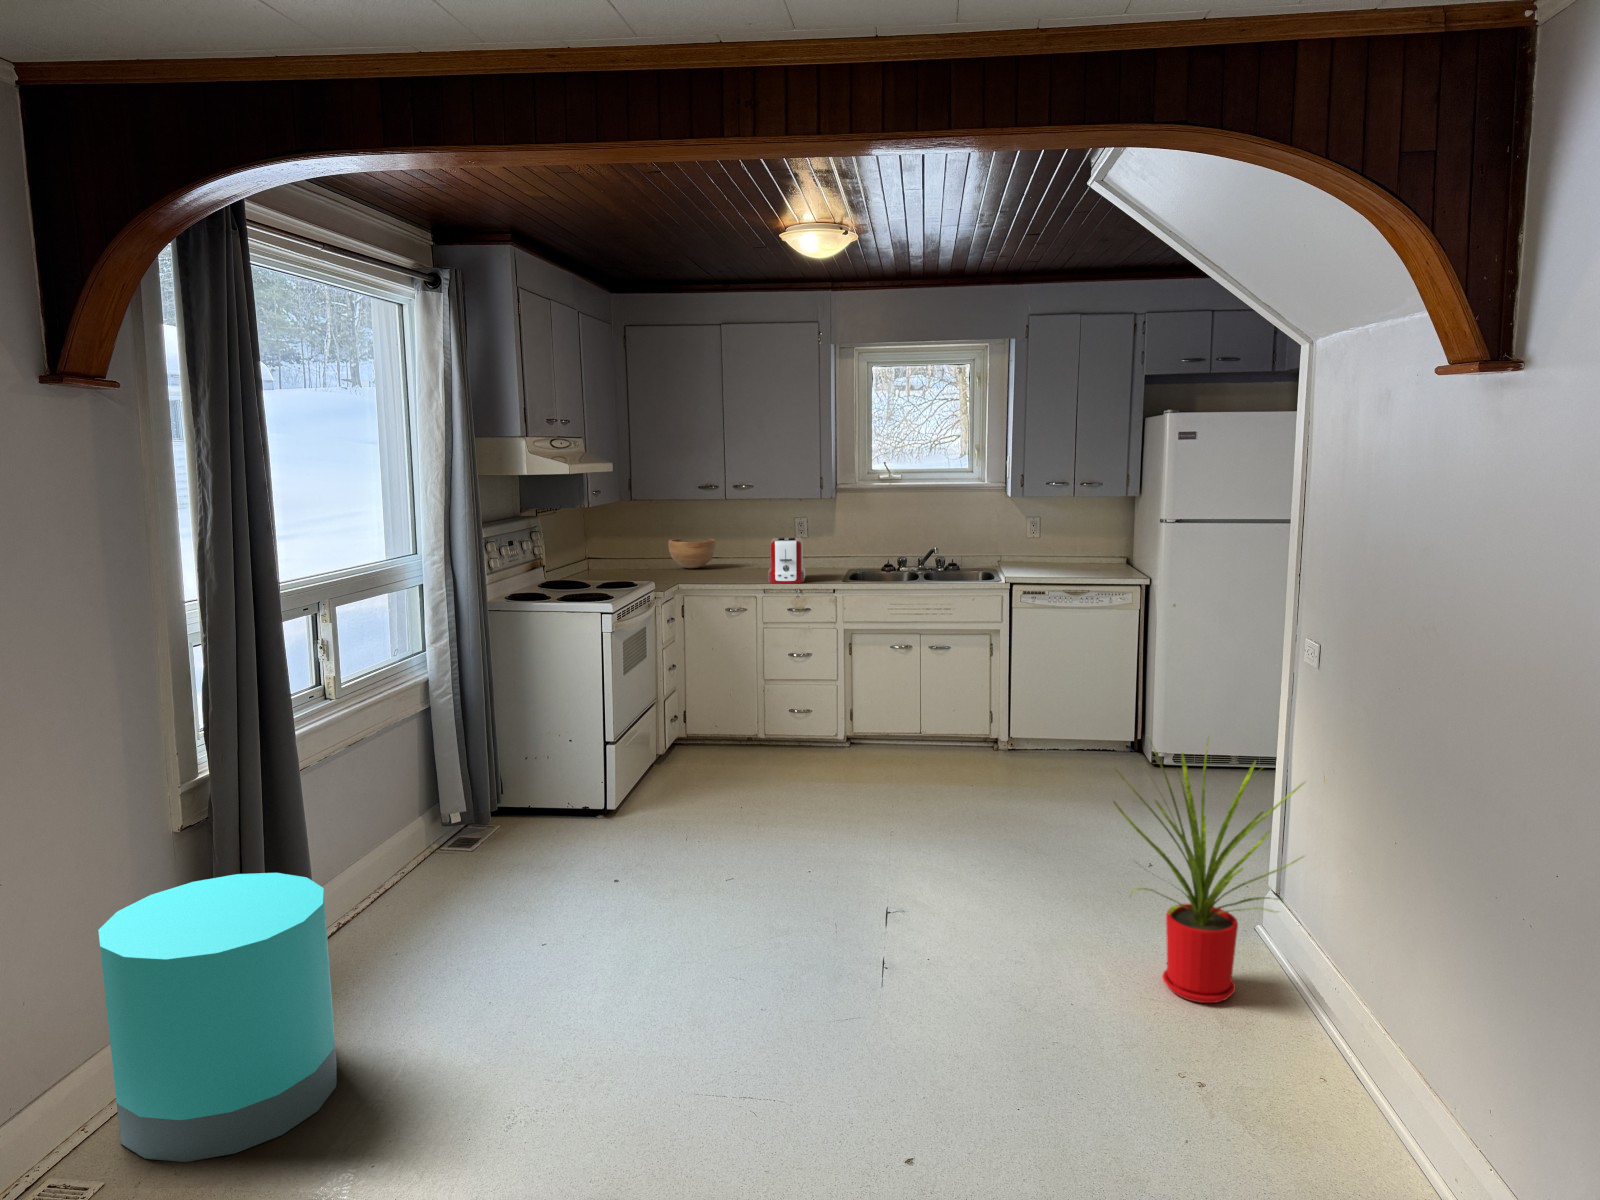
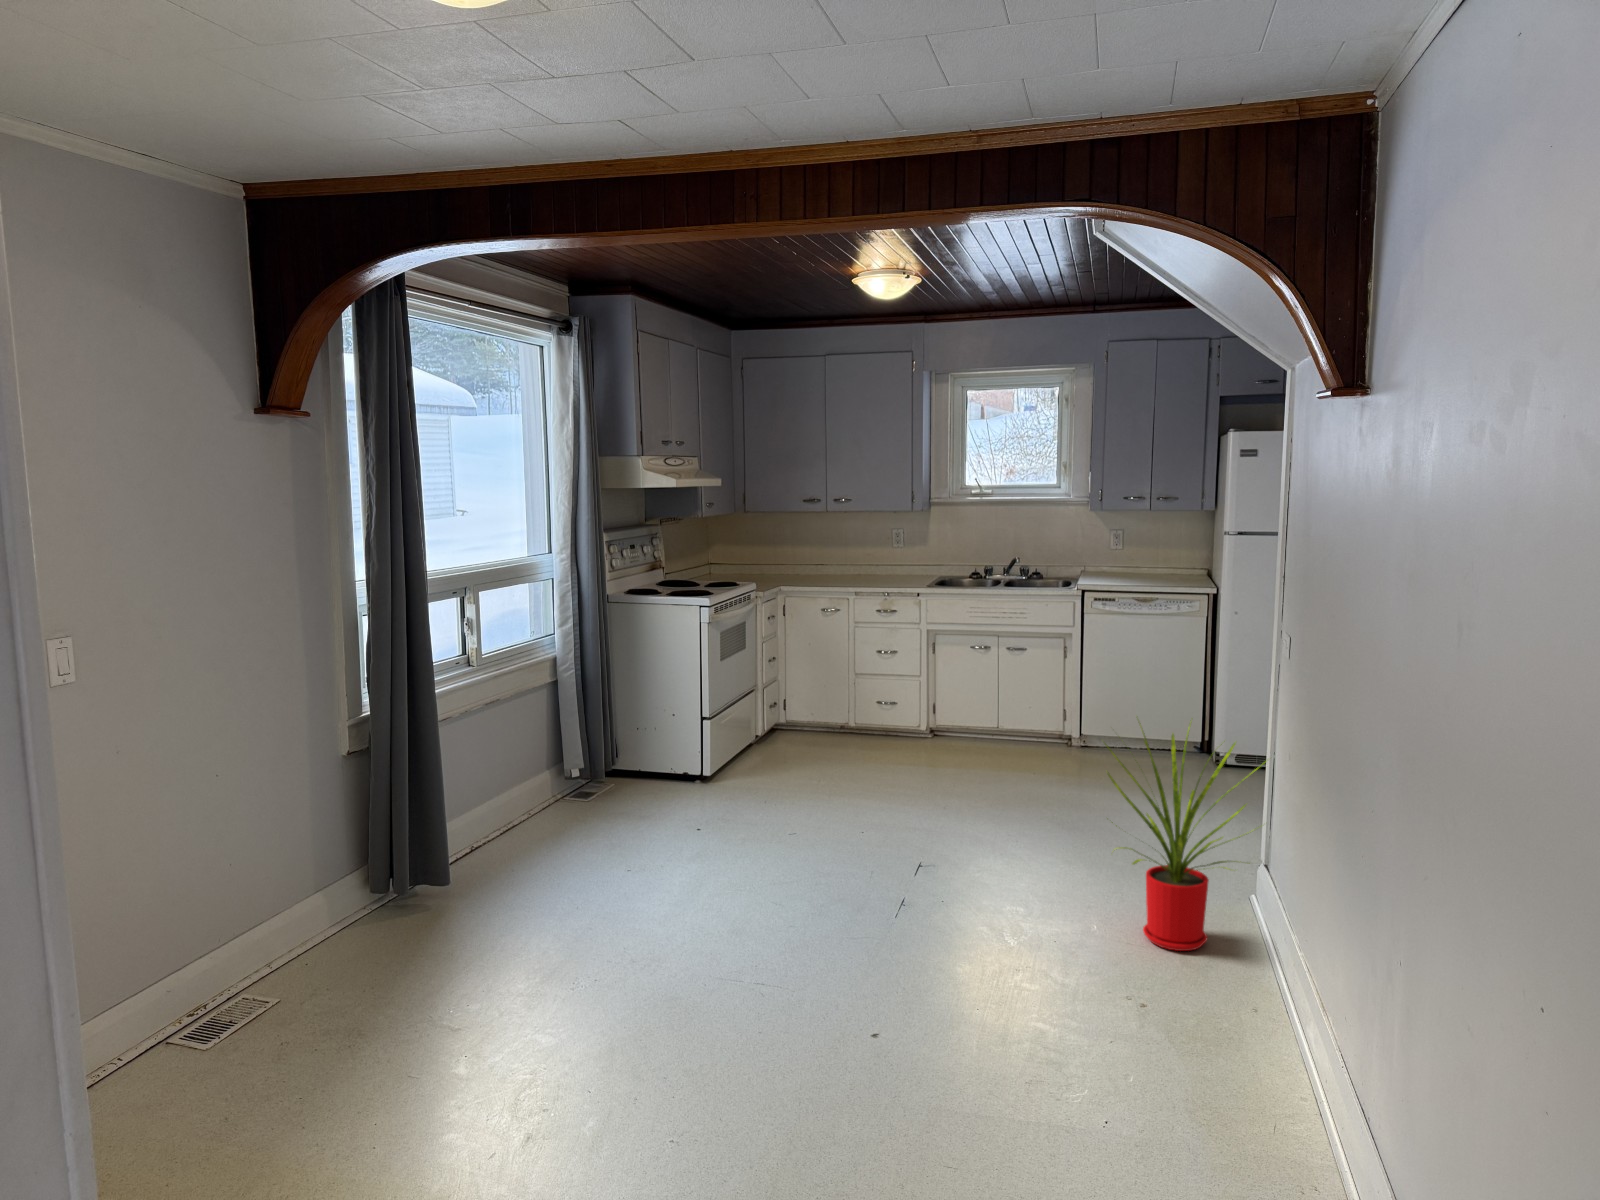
toaster: present [768,537,805,584] -> none [859,545,895,587]
bowl: present [668,538,716,569] -> none [780,547,822,574]
trash can: present [98,873,337,1162] -> none [285,789,453,992]

